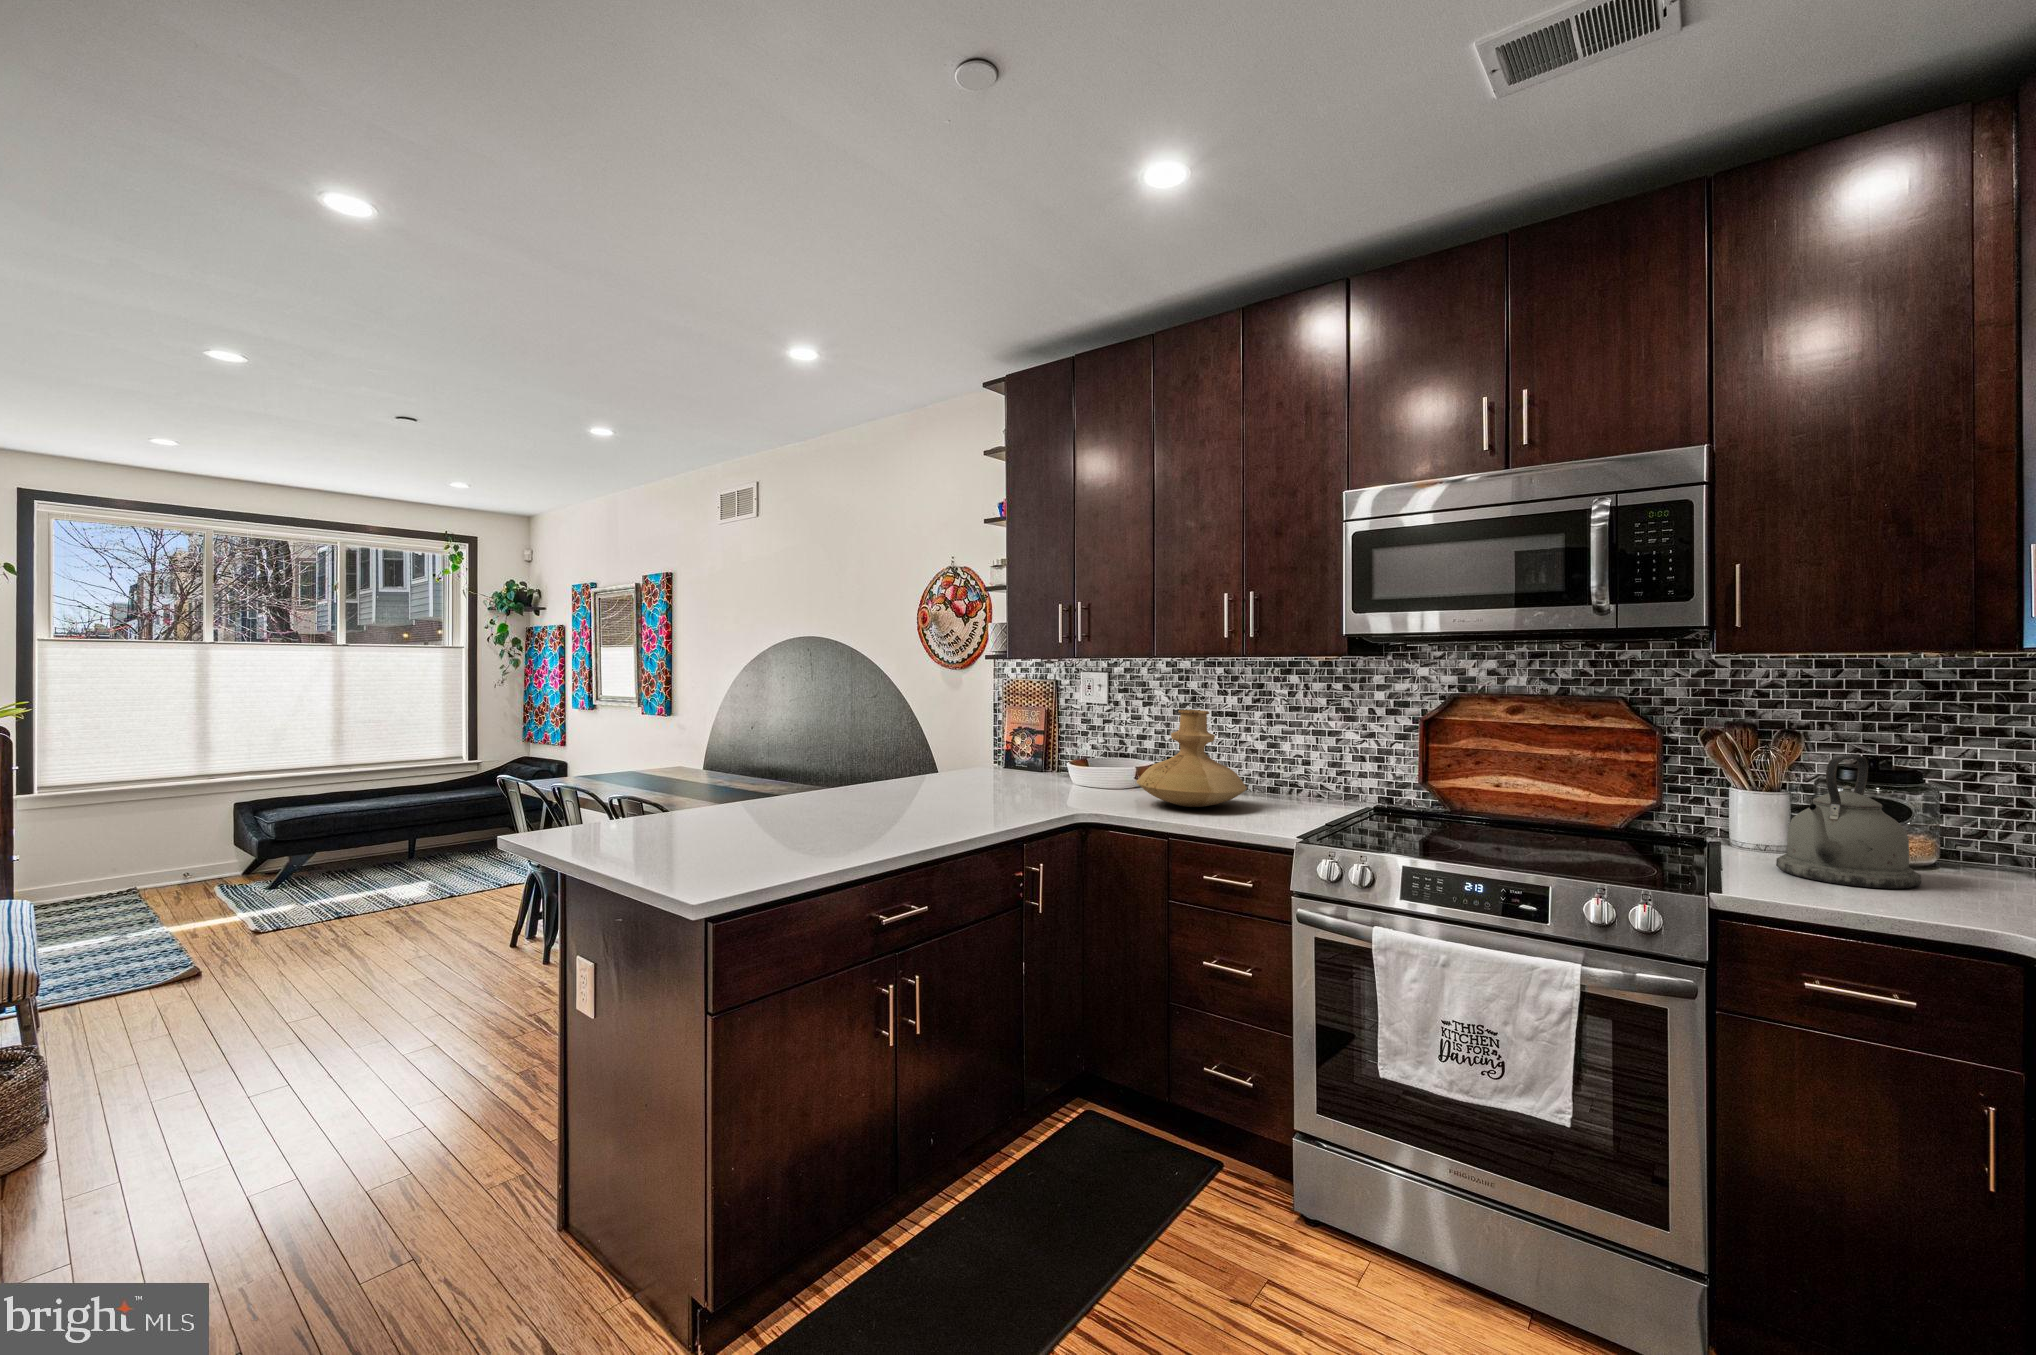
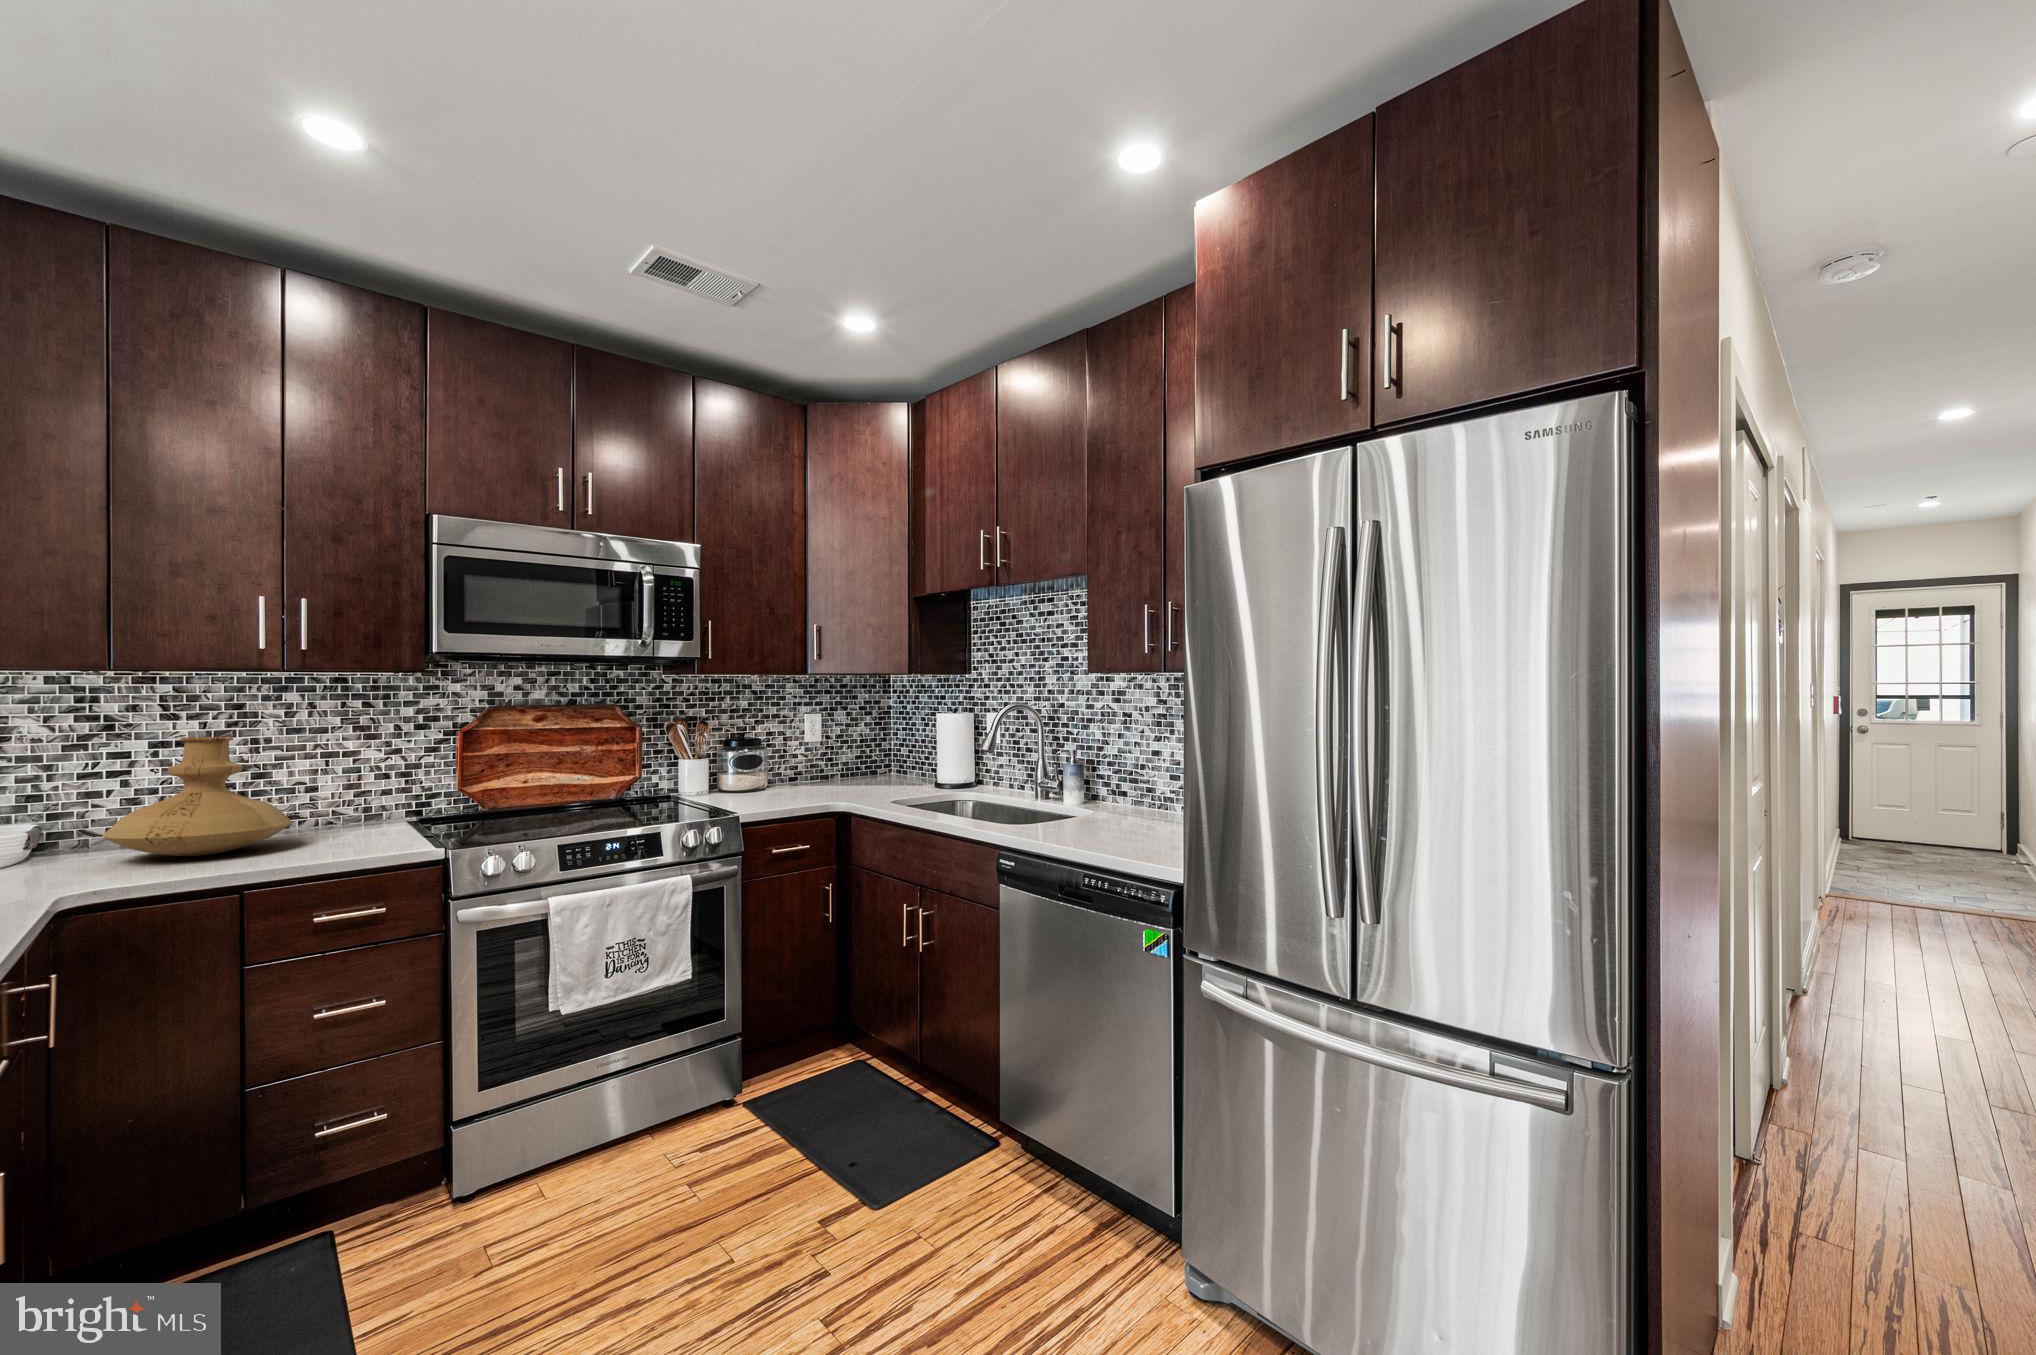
kettle: present [1776,755,1921,889] -> none [725,730,785,799]

